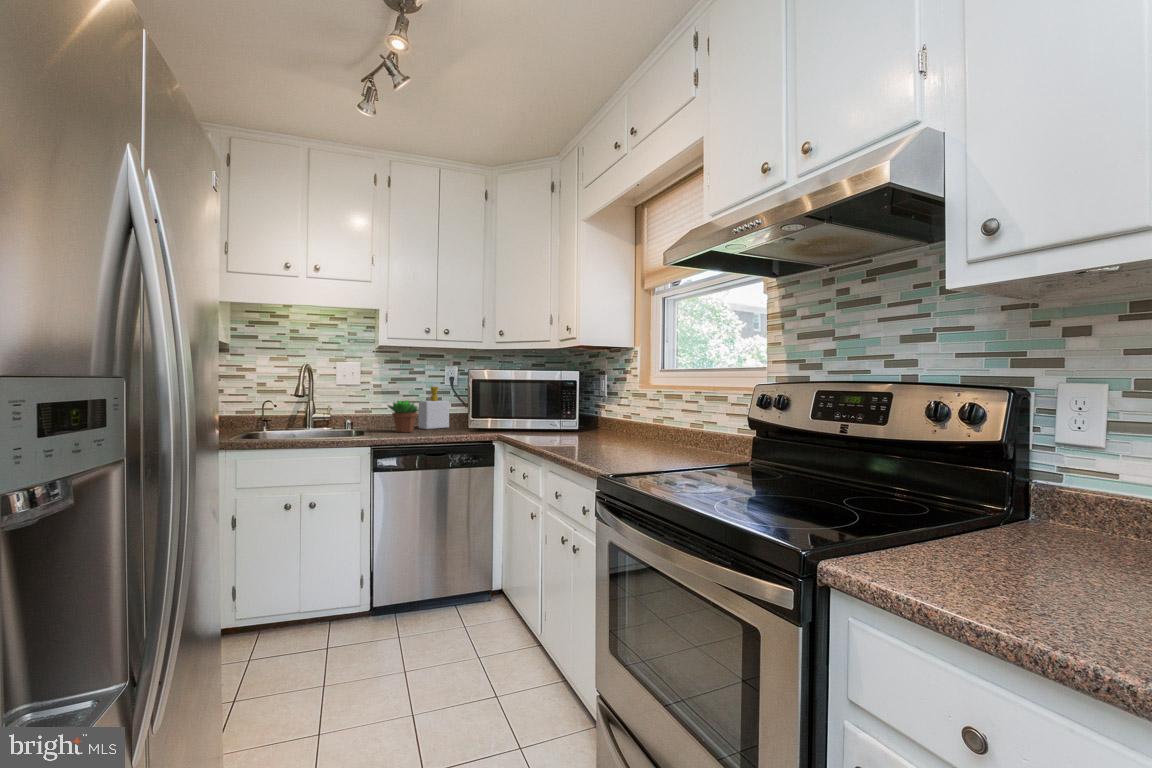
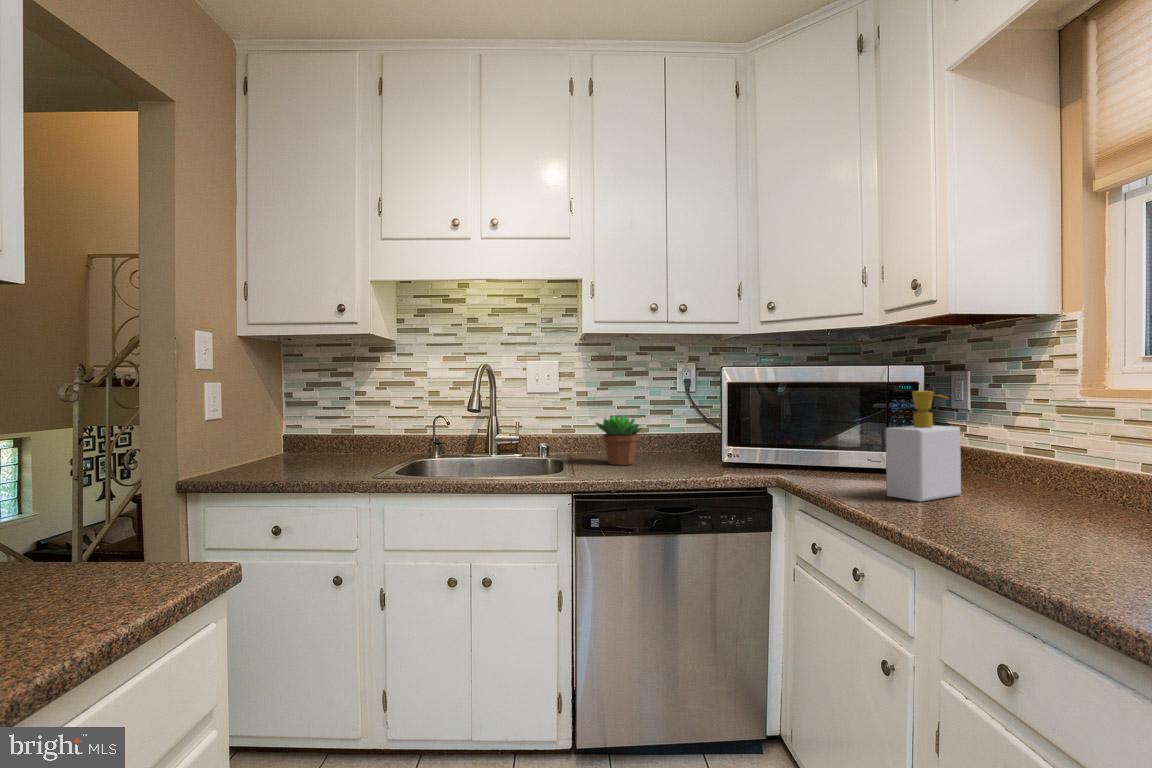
soap bottle: present [419,387,449,429] -> present [886,391,961,501]

